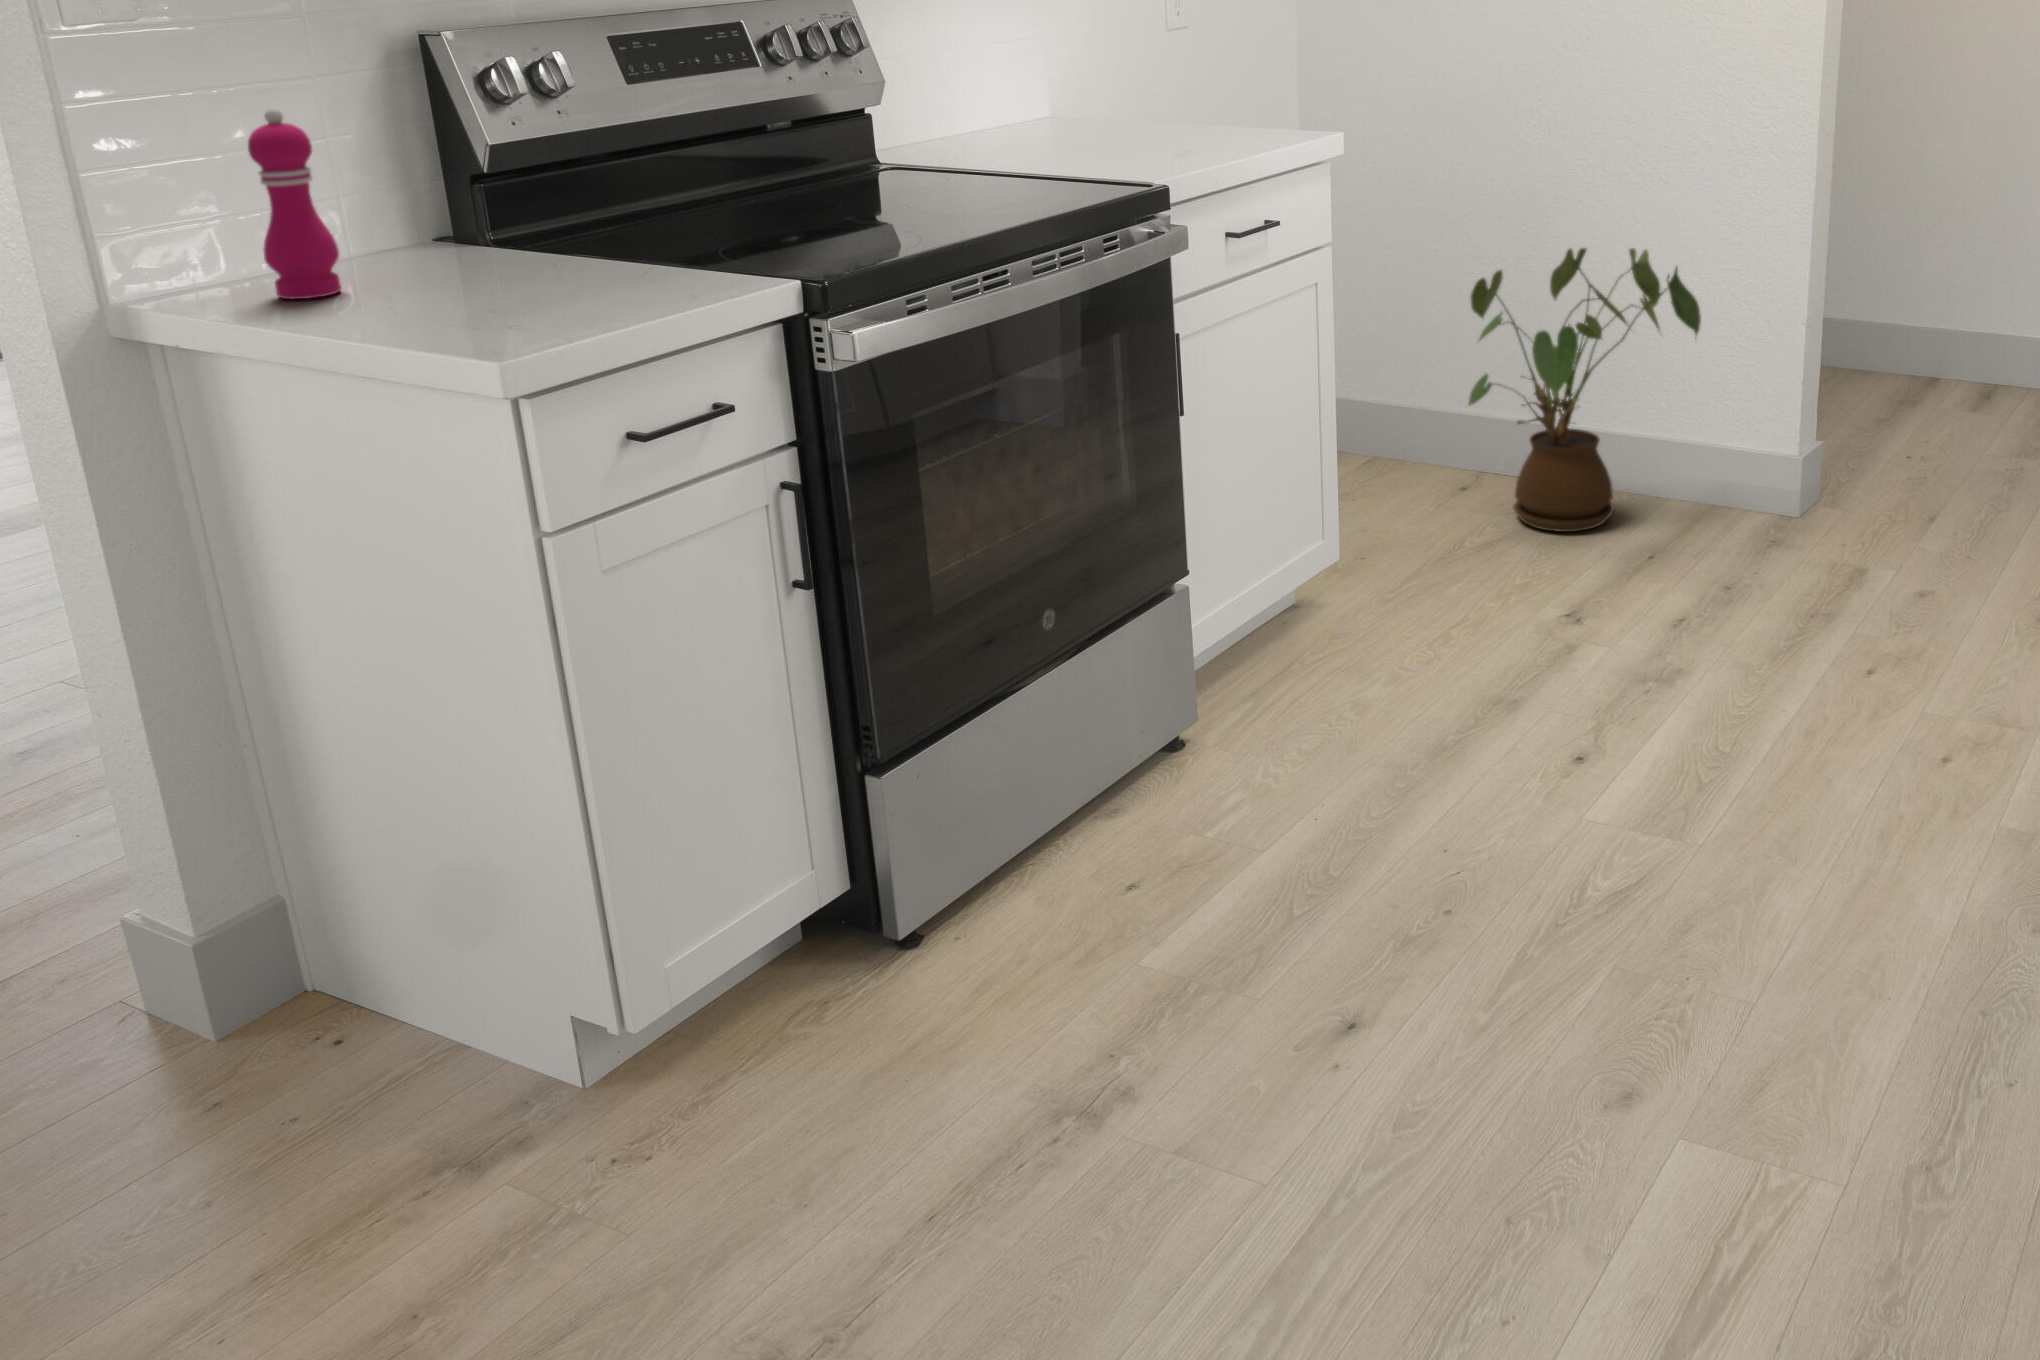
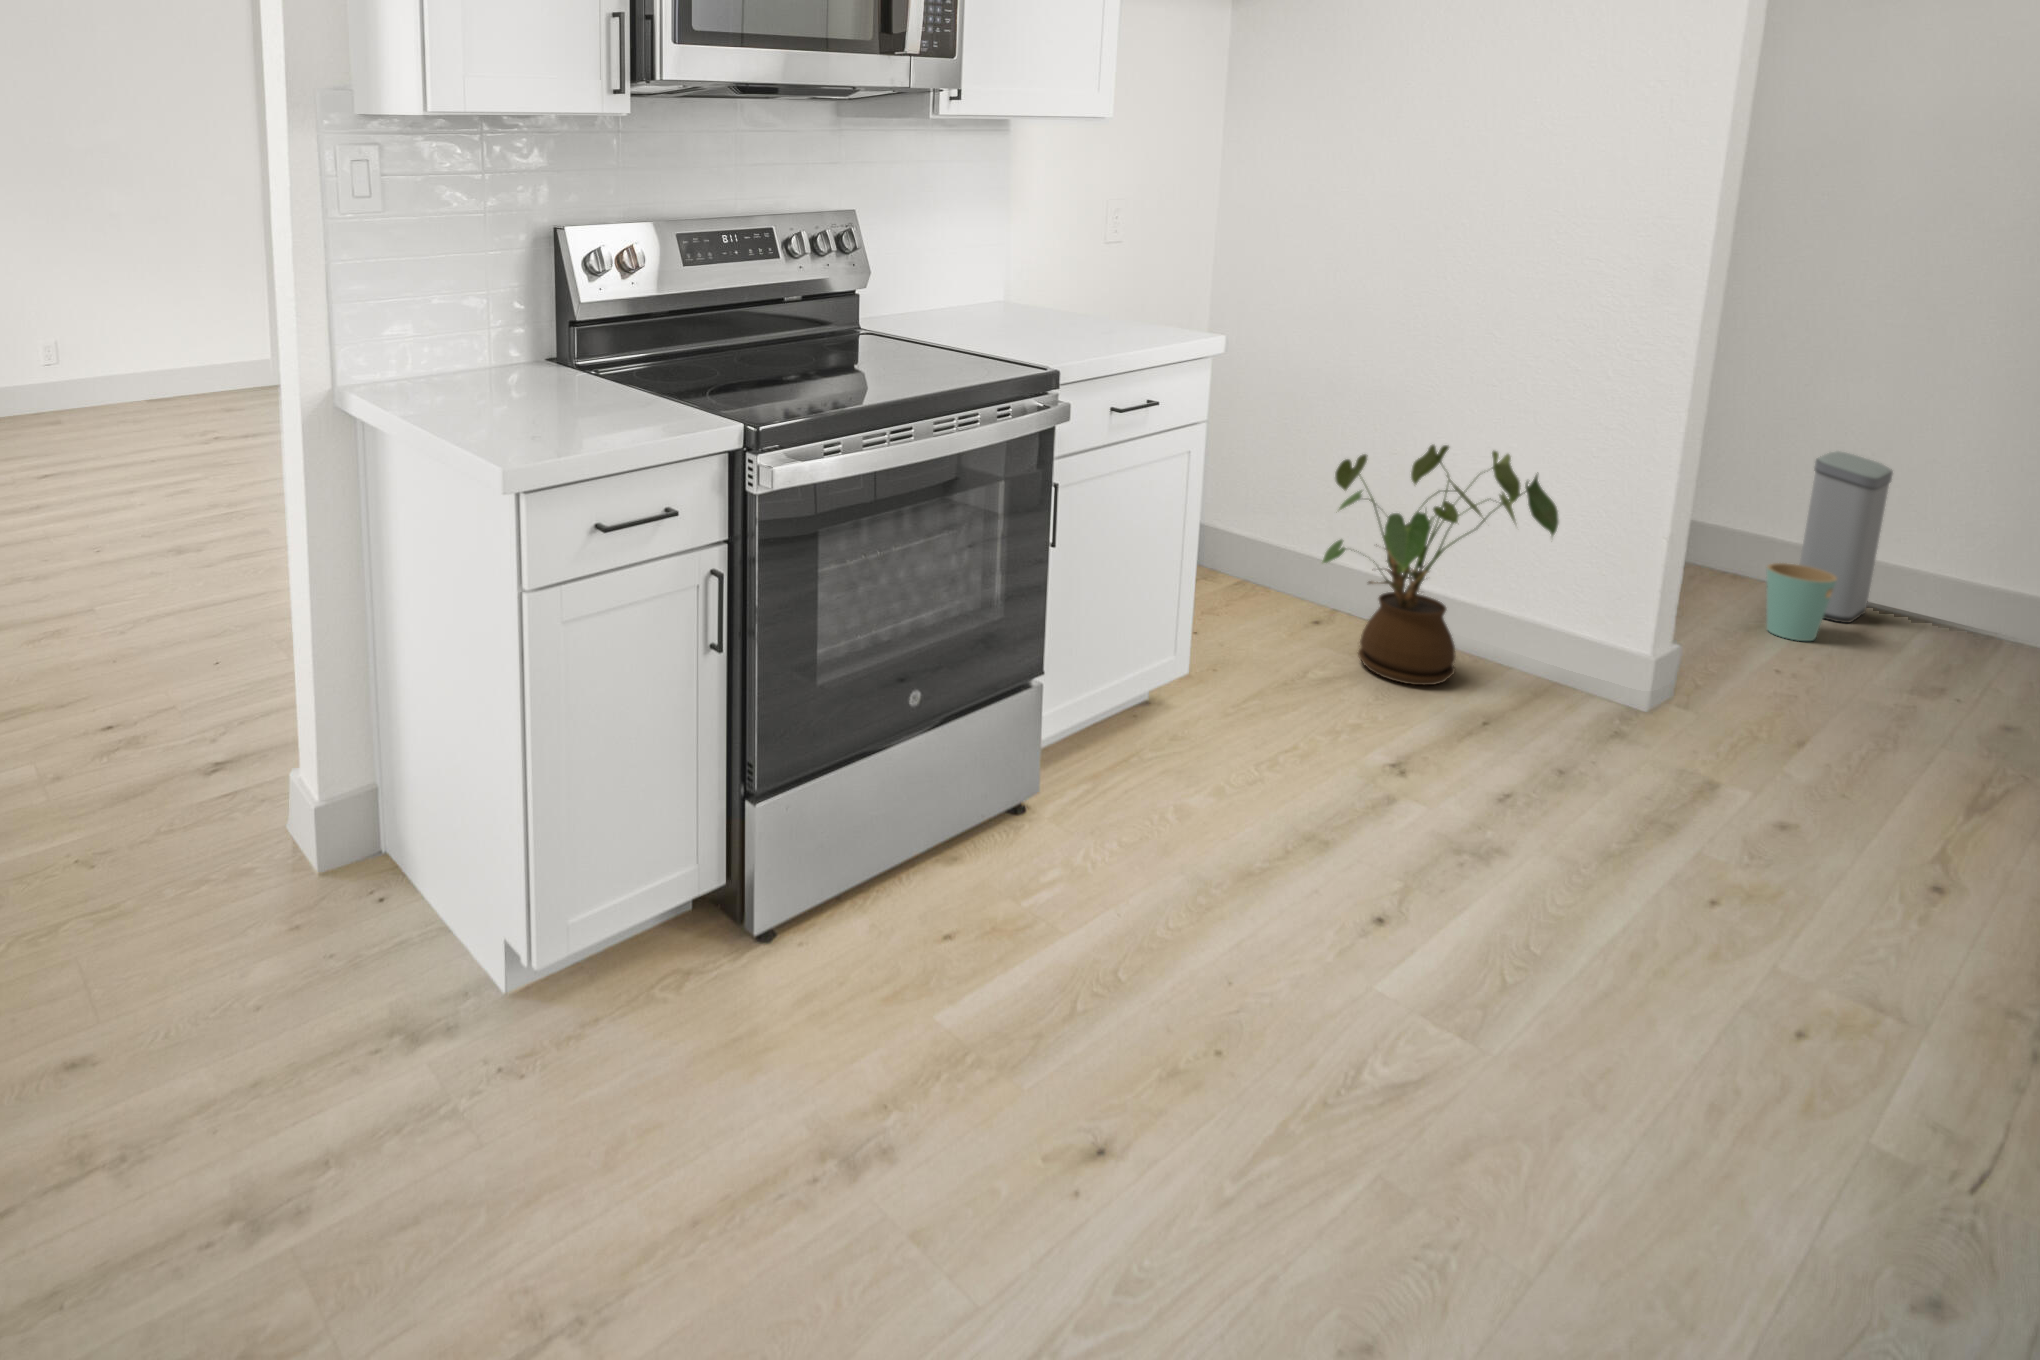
pepper mill: present [248,108,341,299] -> none [422,273,466,397]
trash can: none [1888,217,1987,424] -> present [1767,451,1893,641]

